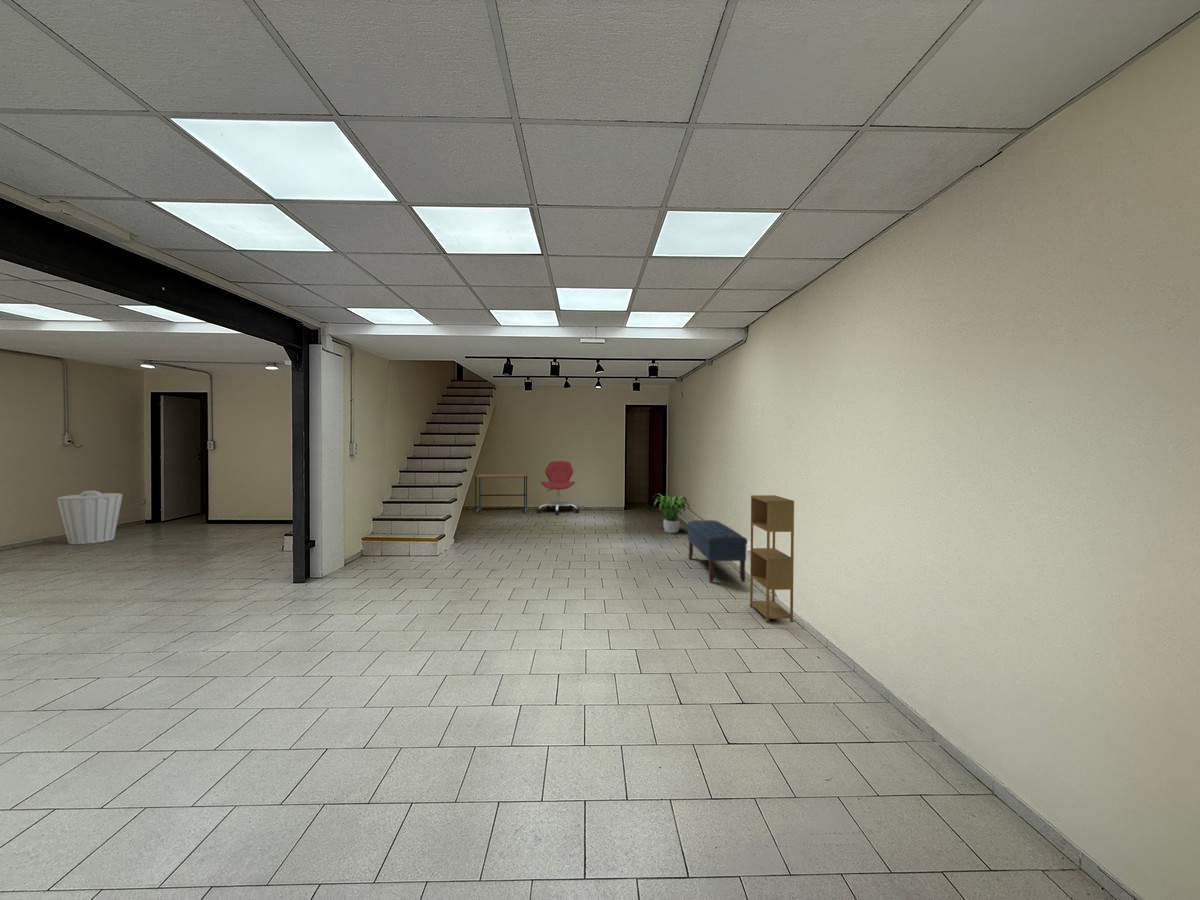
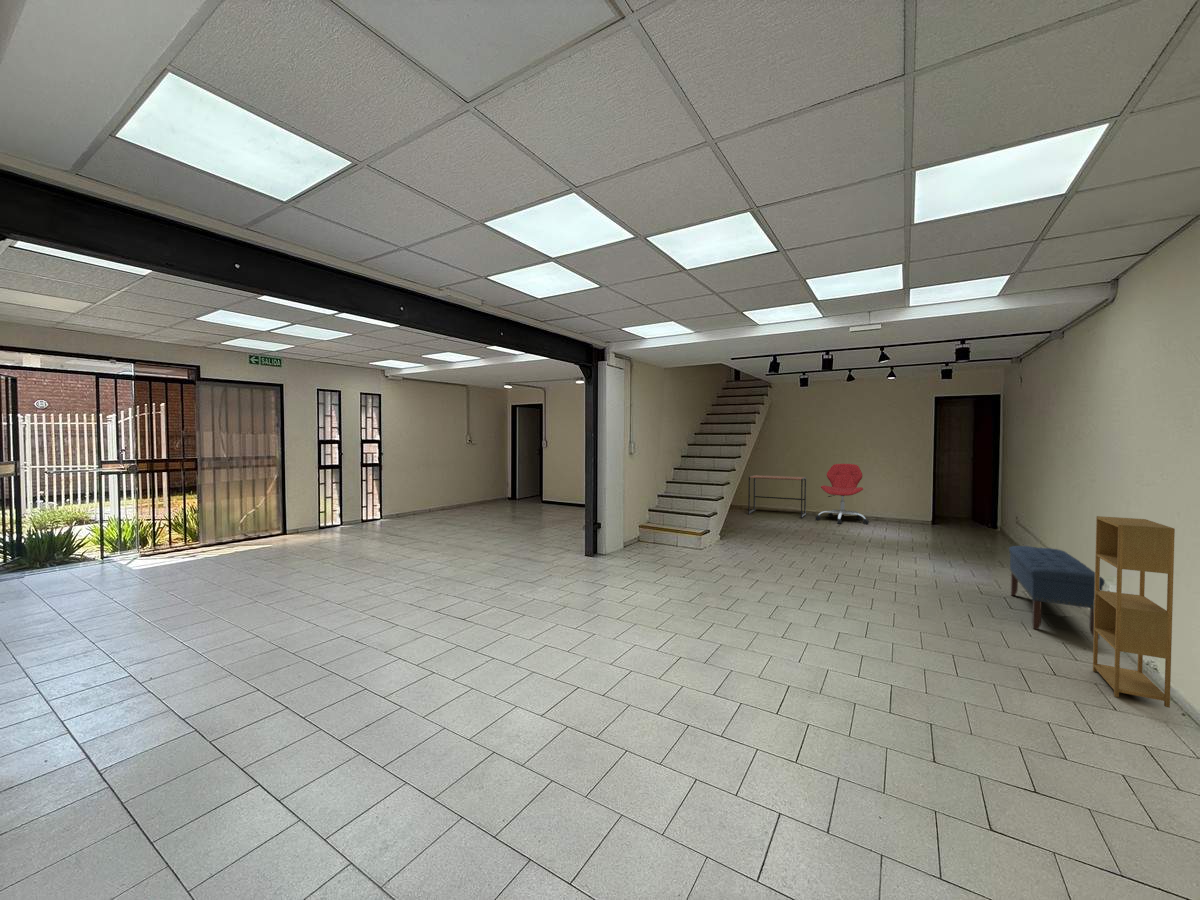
trash can: present [57,491,122,544] -> none [461,475,493,511]
potted plant: present [654,494,690,533] -> none [967,508,1029,561]

